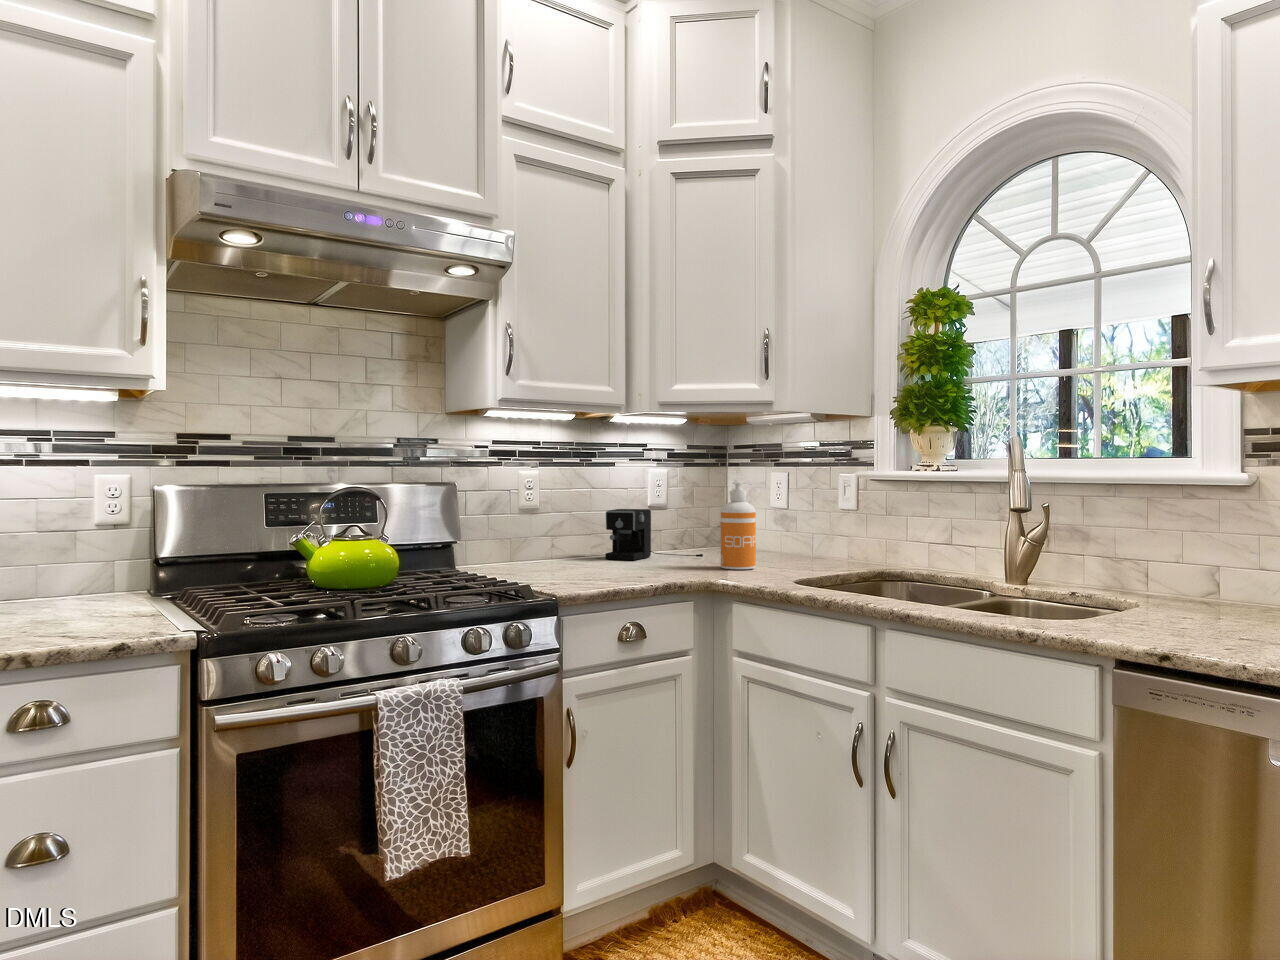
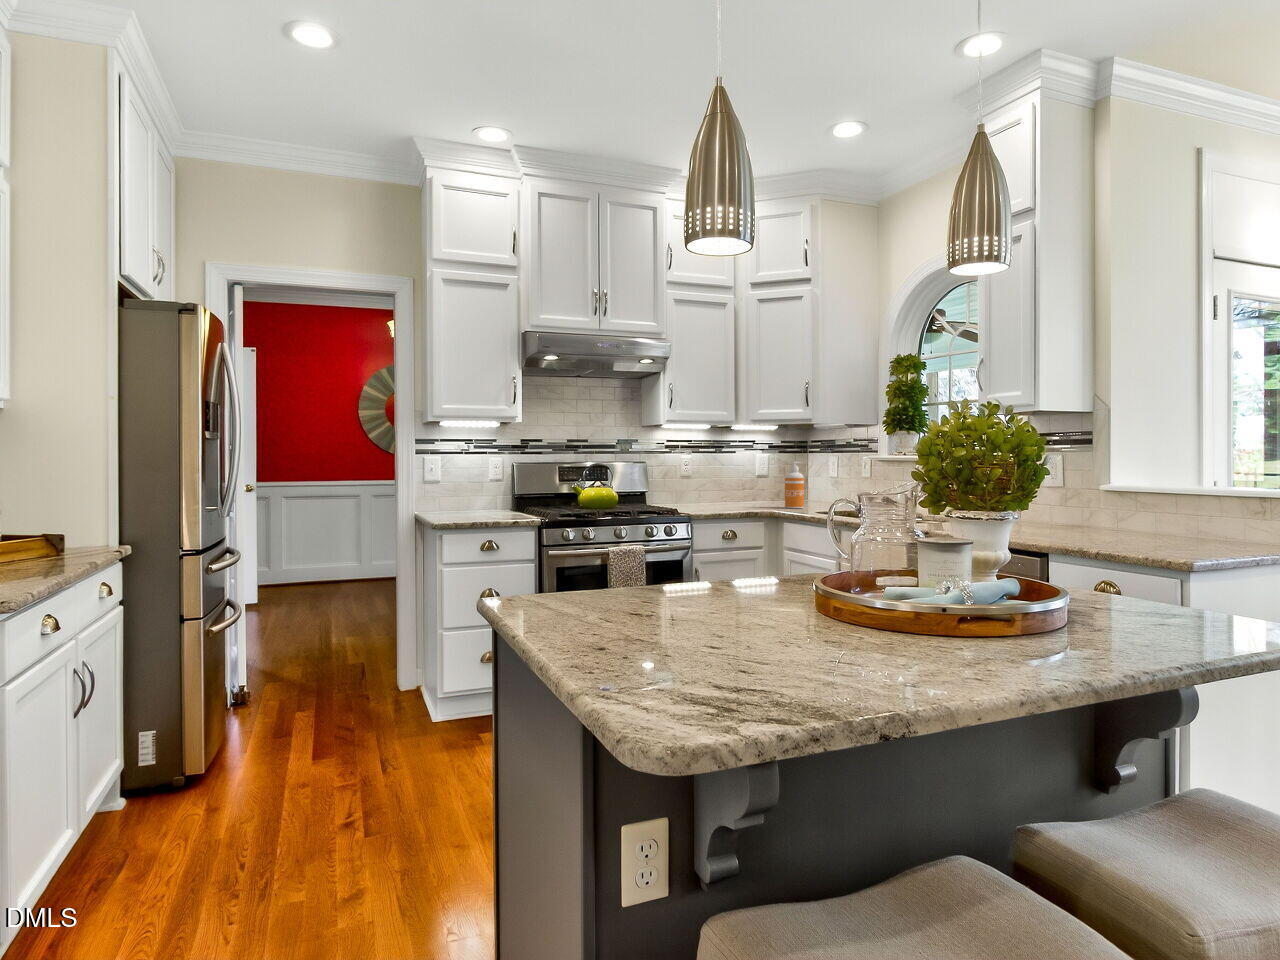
coffee maker: present [605,509,703,560] -> none [727,477,783,505]

